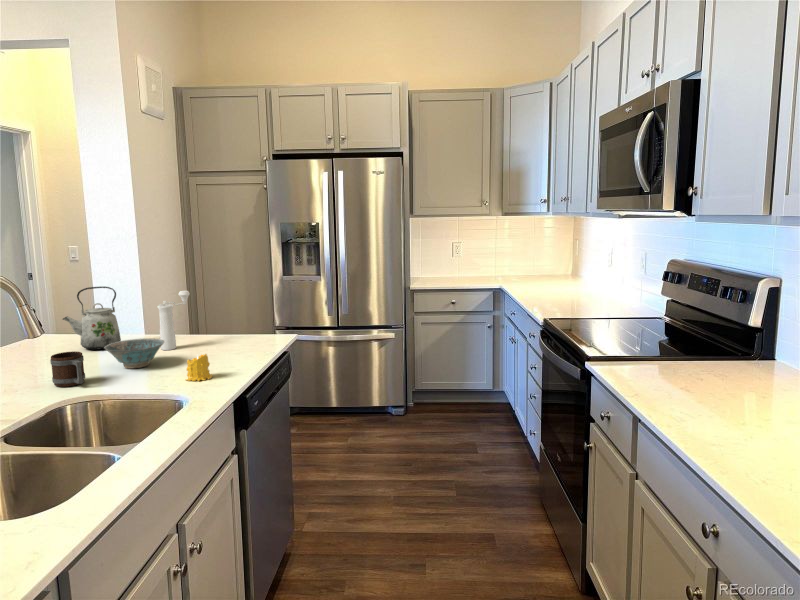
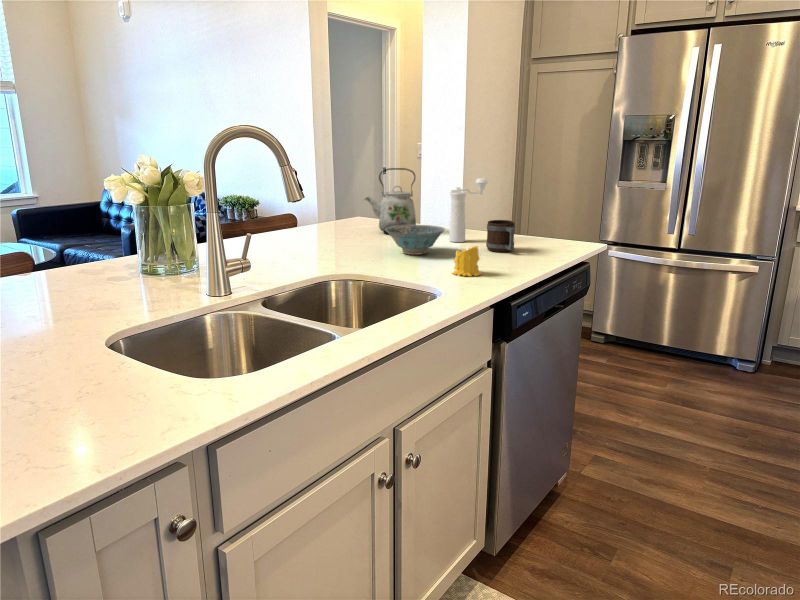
mug: present [50,351,85,387] -> present [486,220,515,252]

